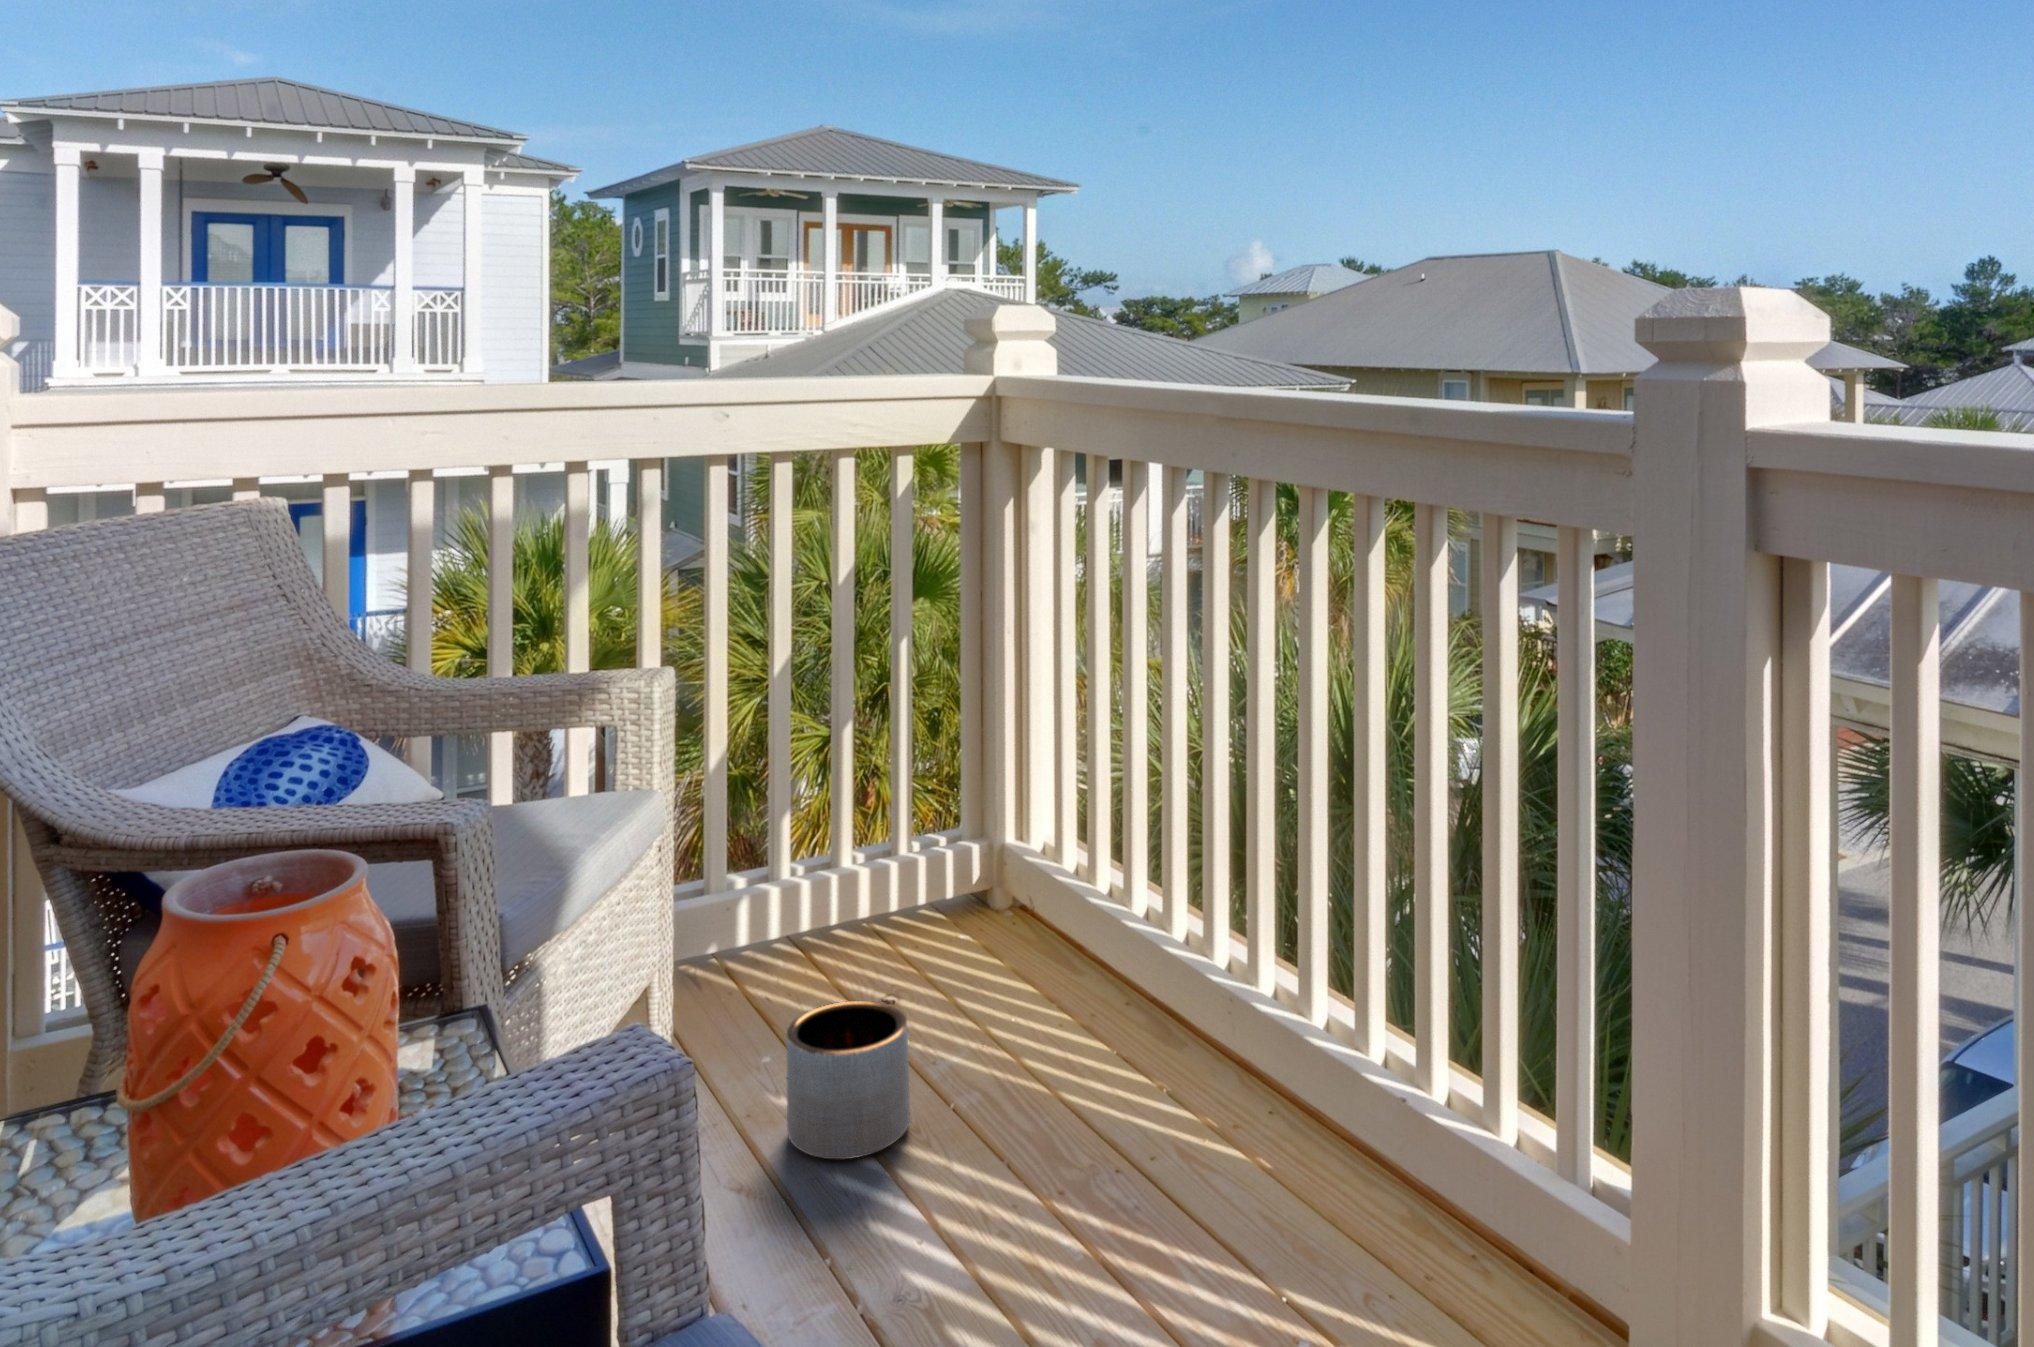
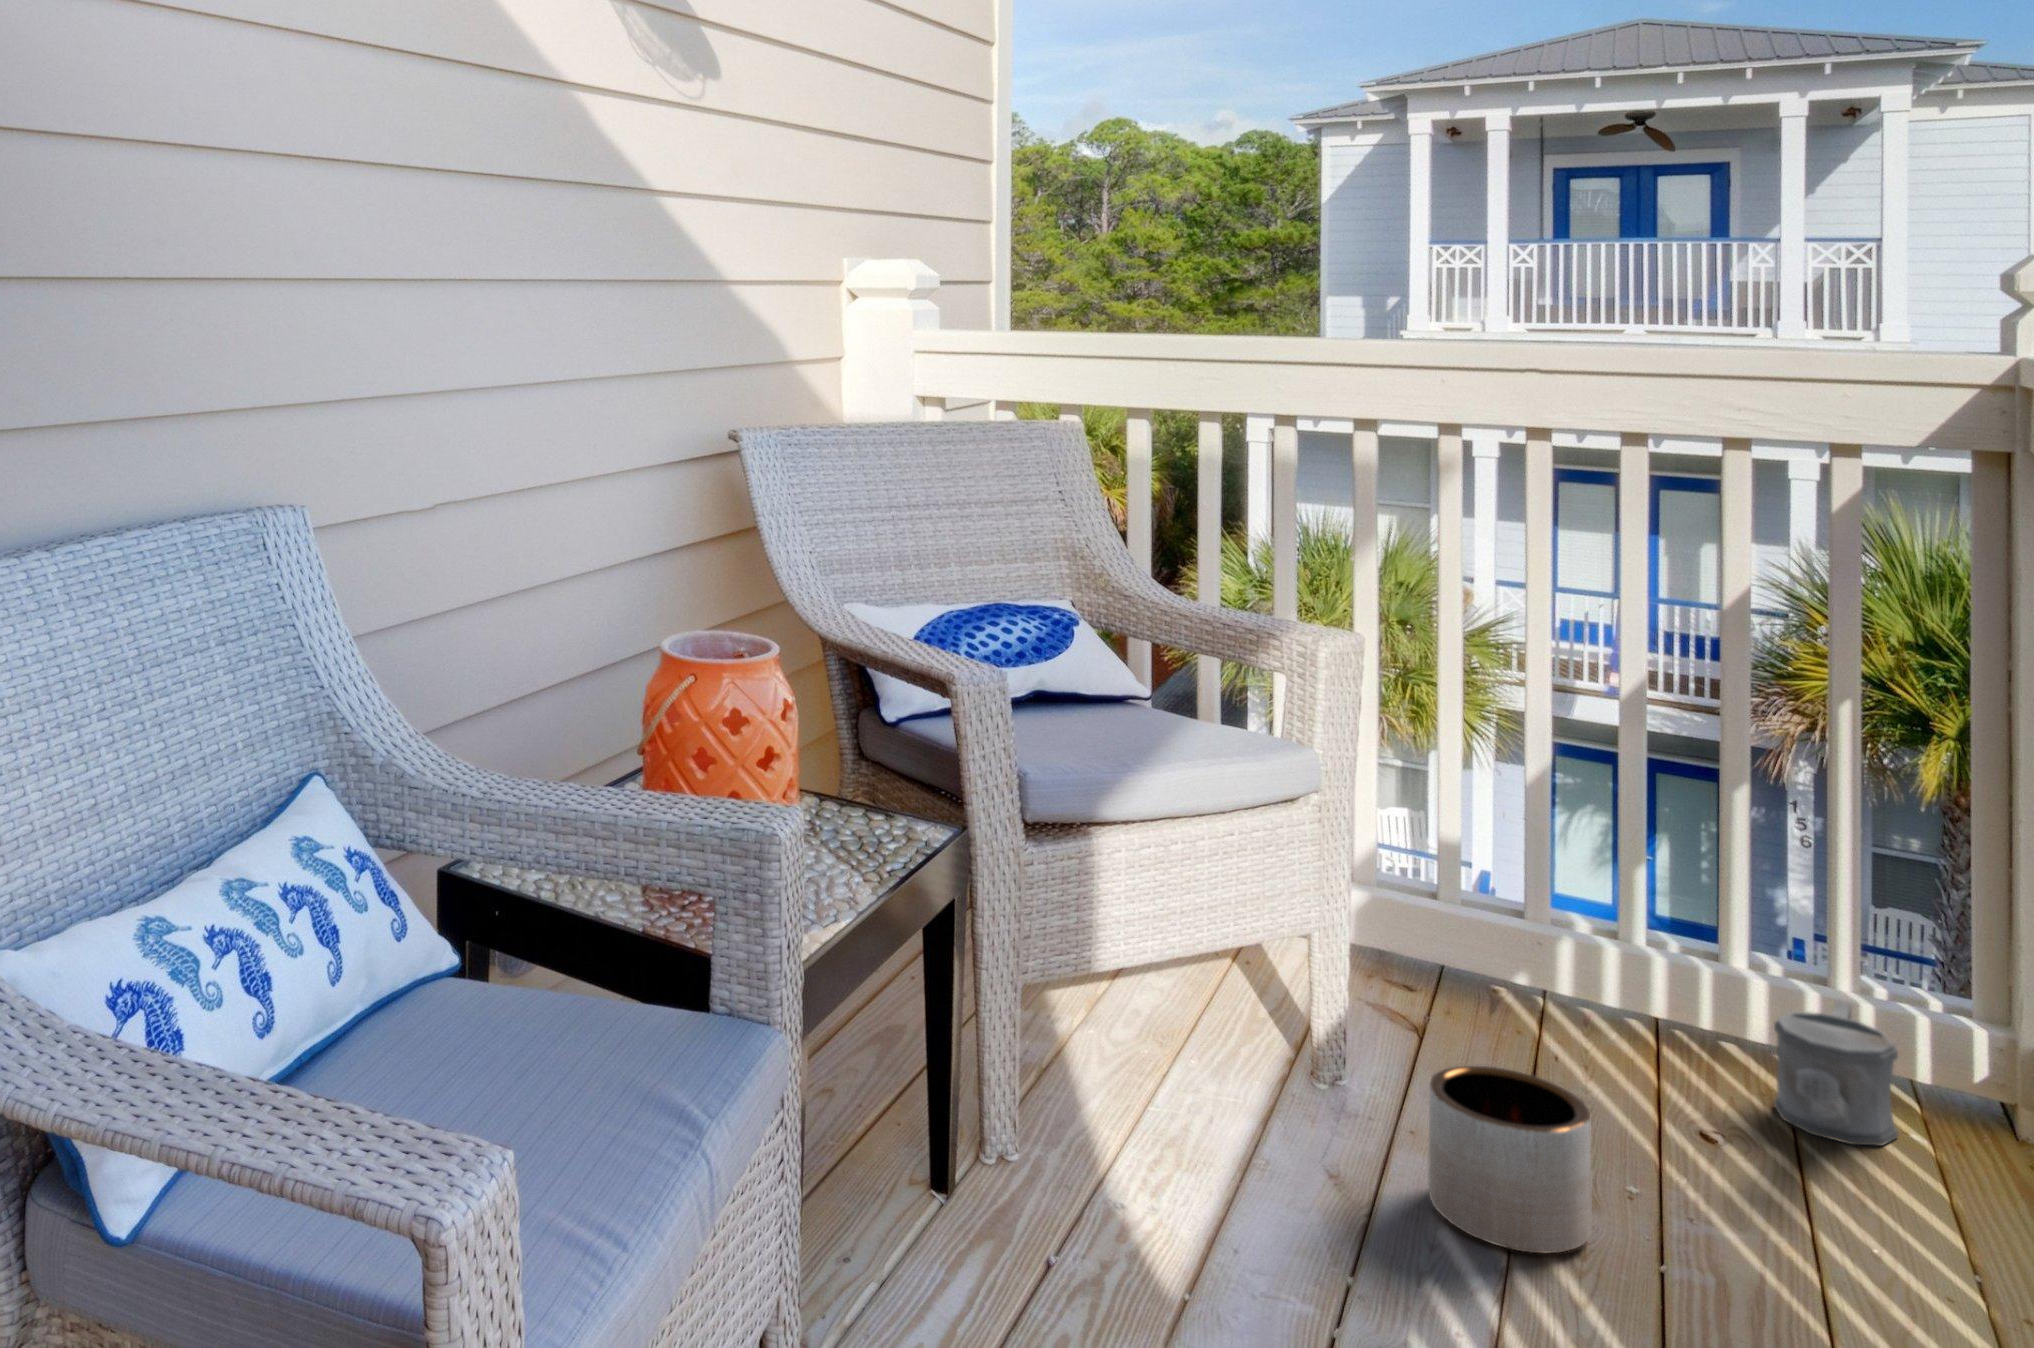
watering can: none [894,865,976,970] -> present [1774,1001,1898,1146]

